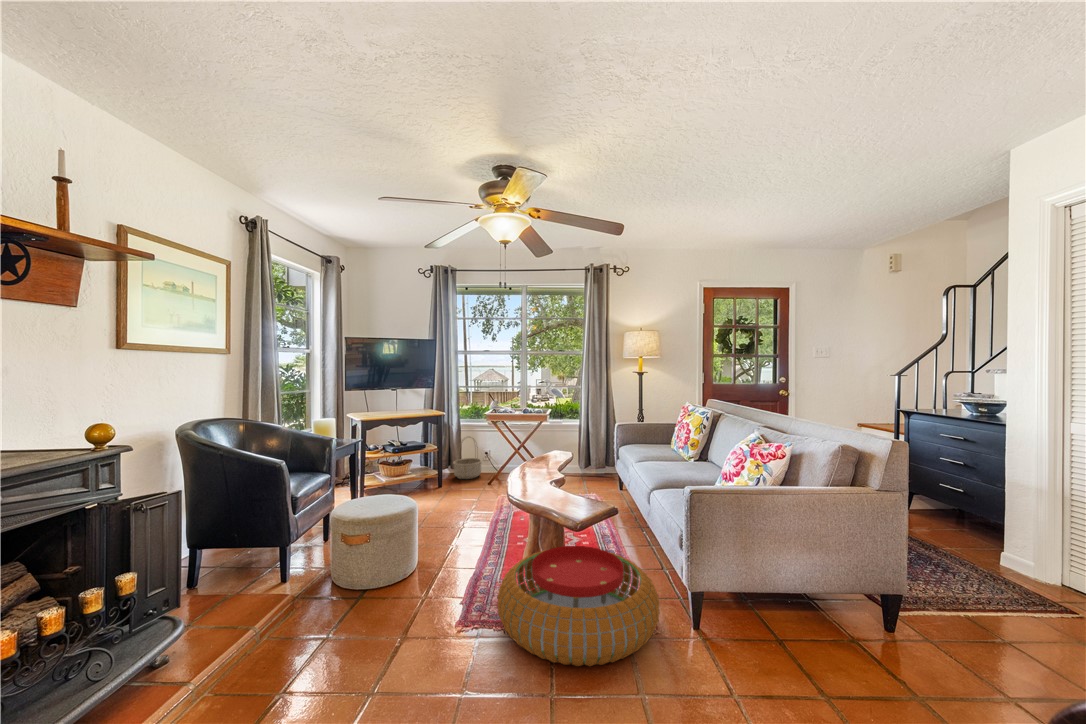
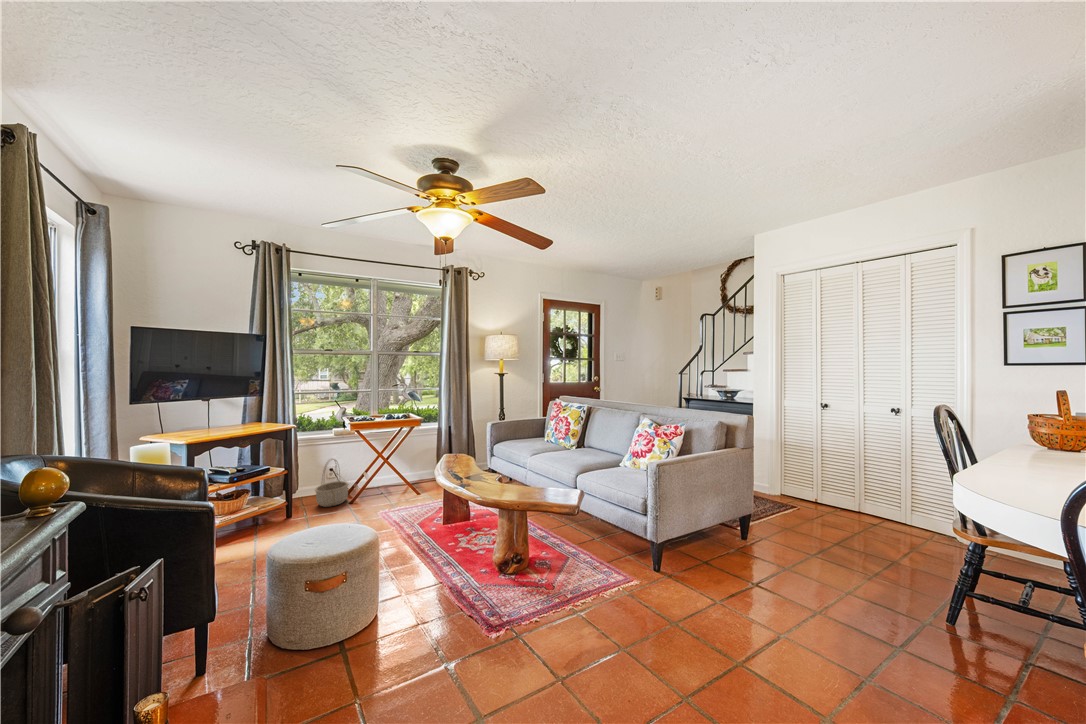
pouf: present [497,546,660,666] -> none [510,531,646,629]

